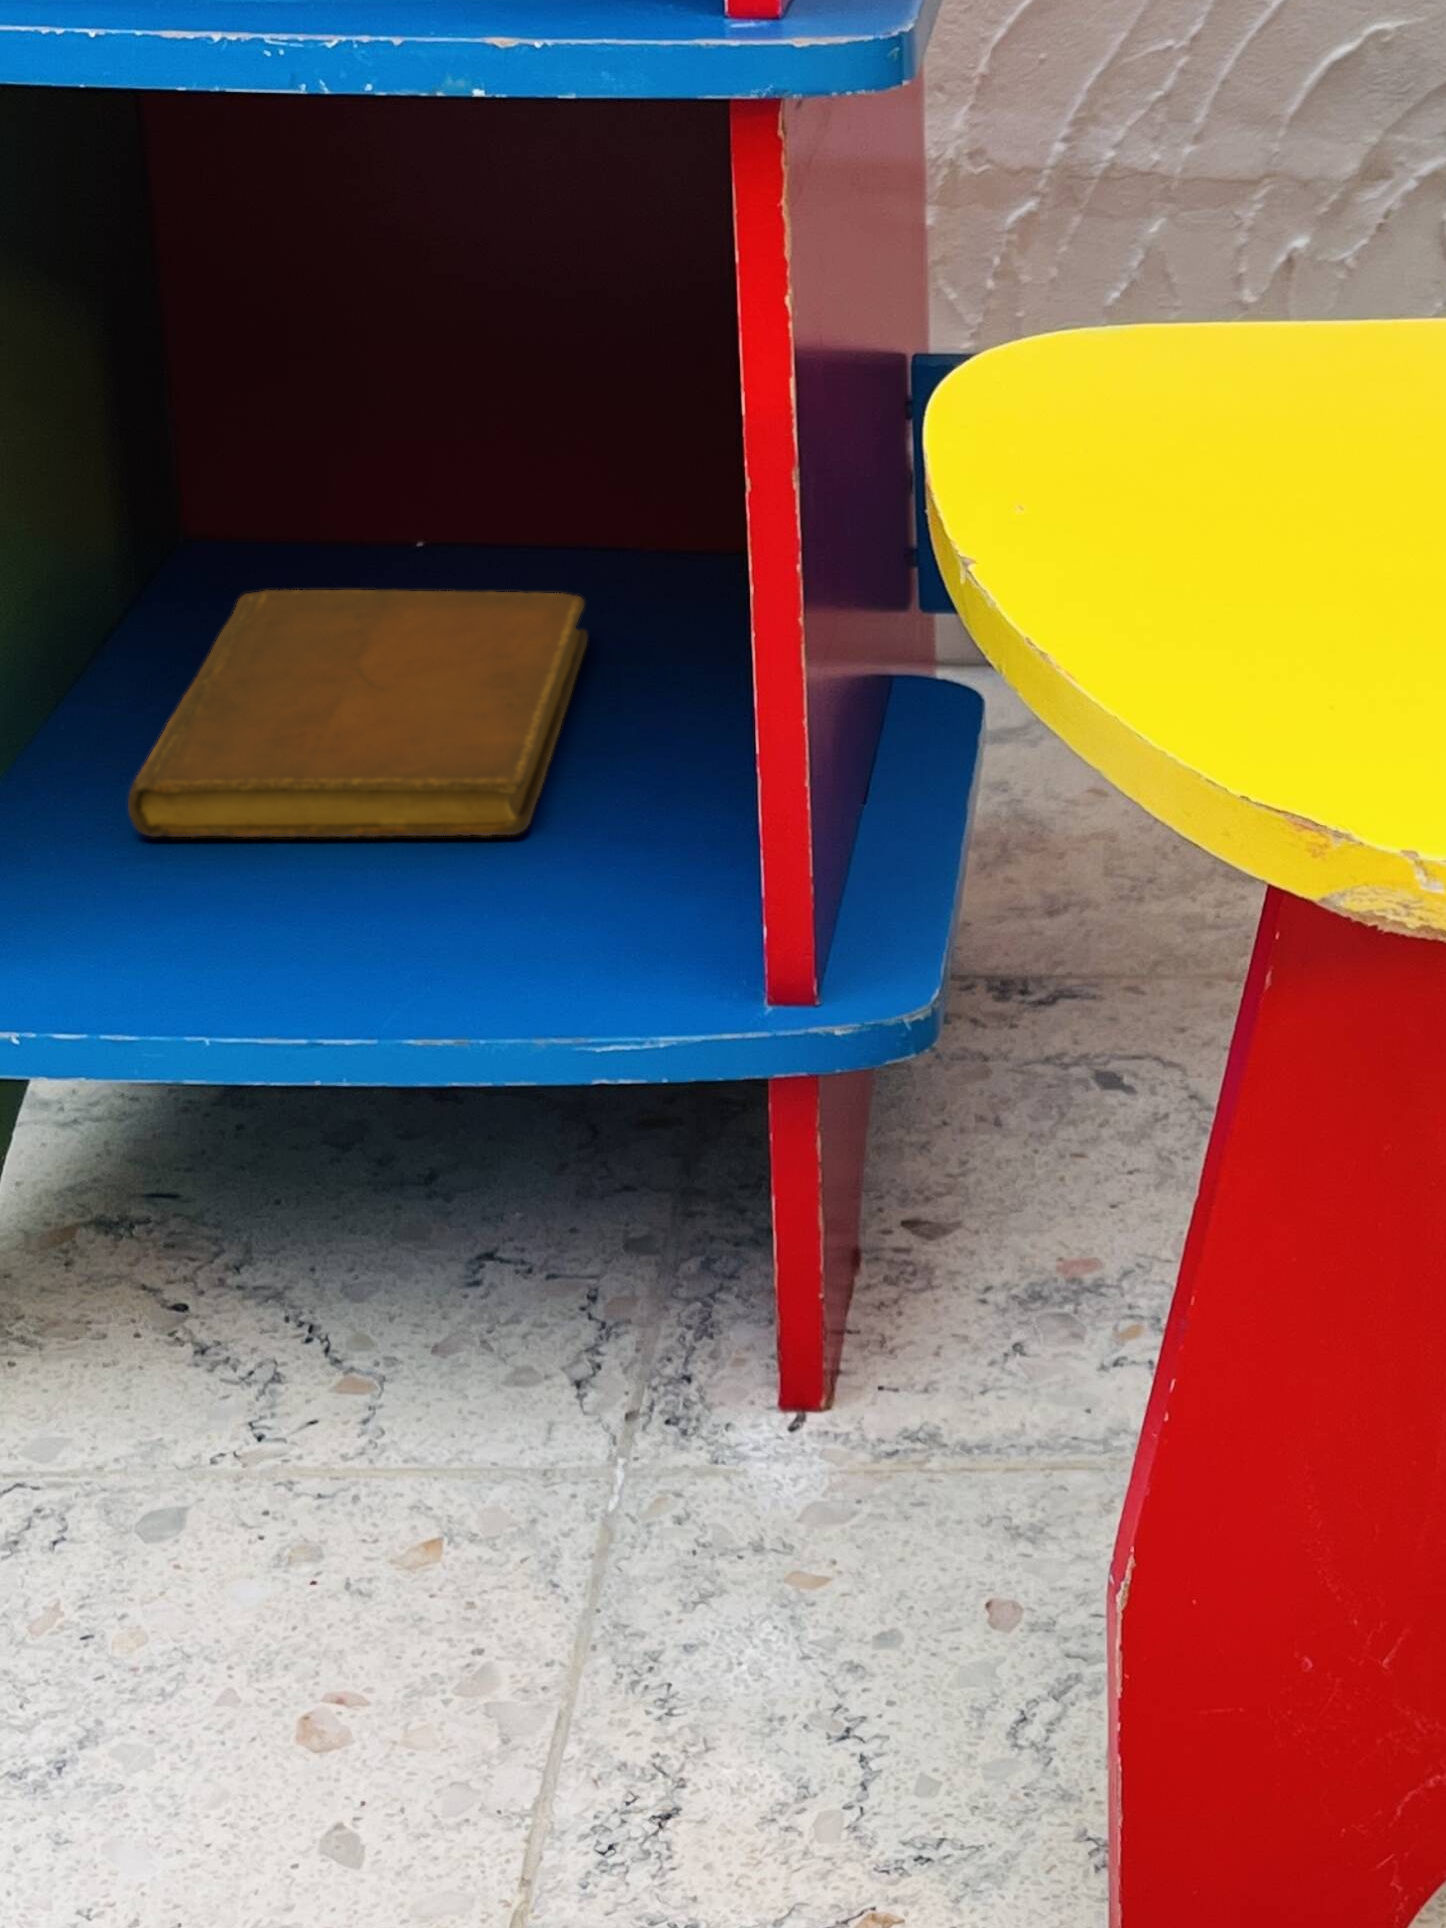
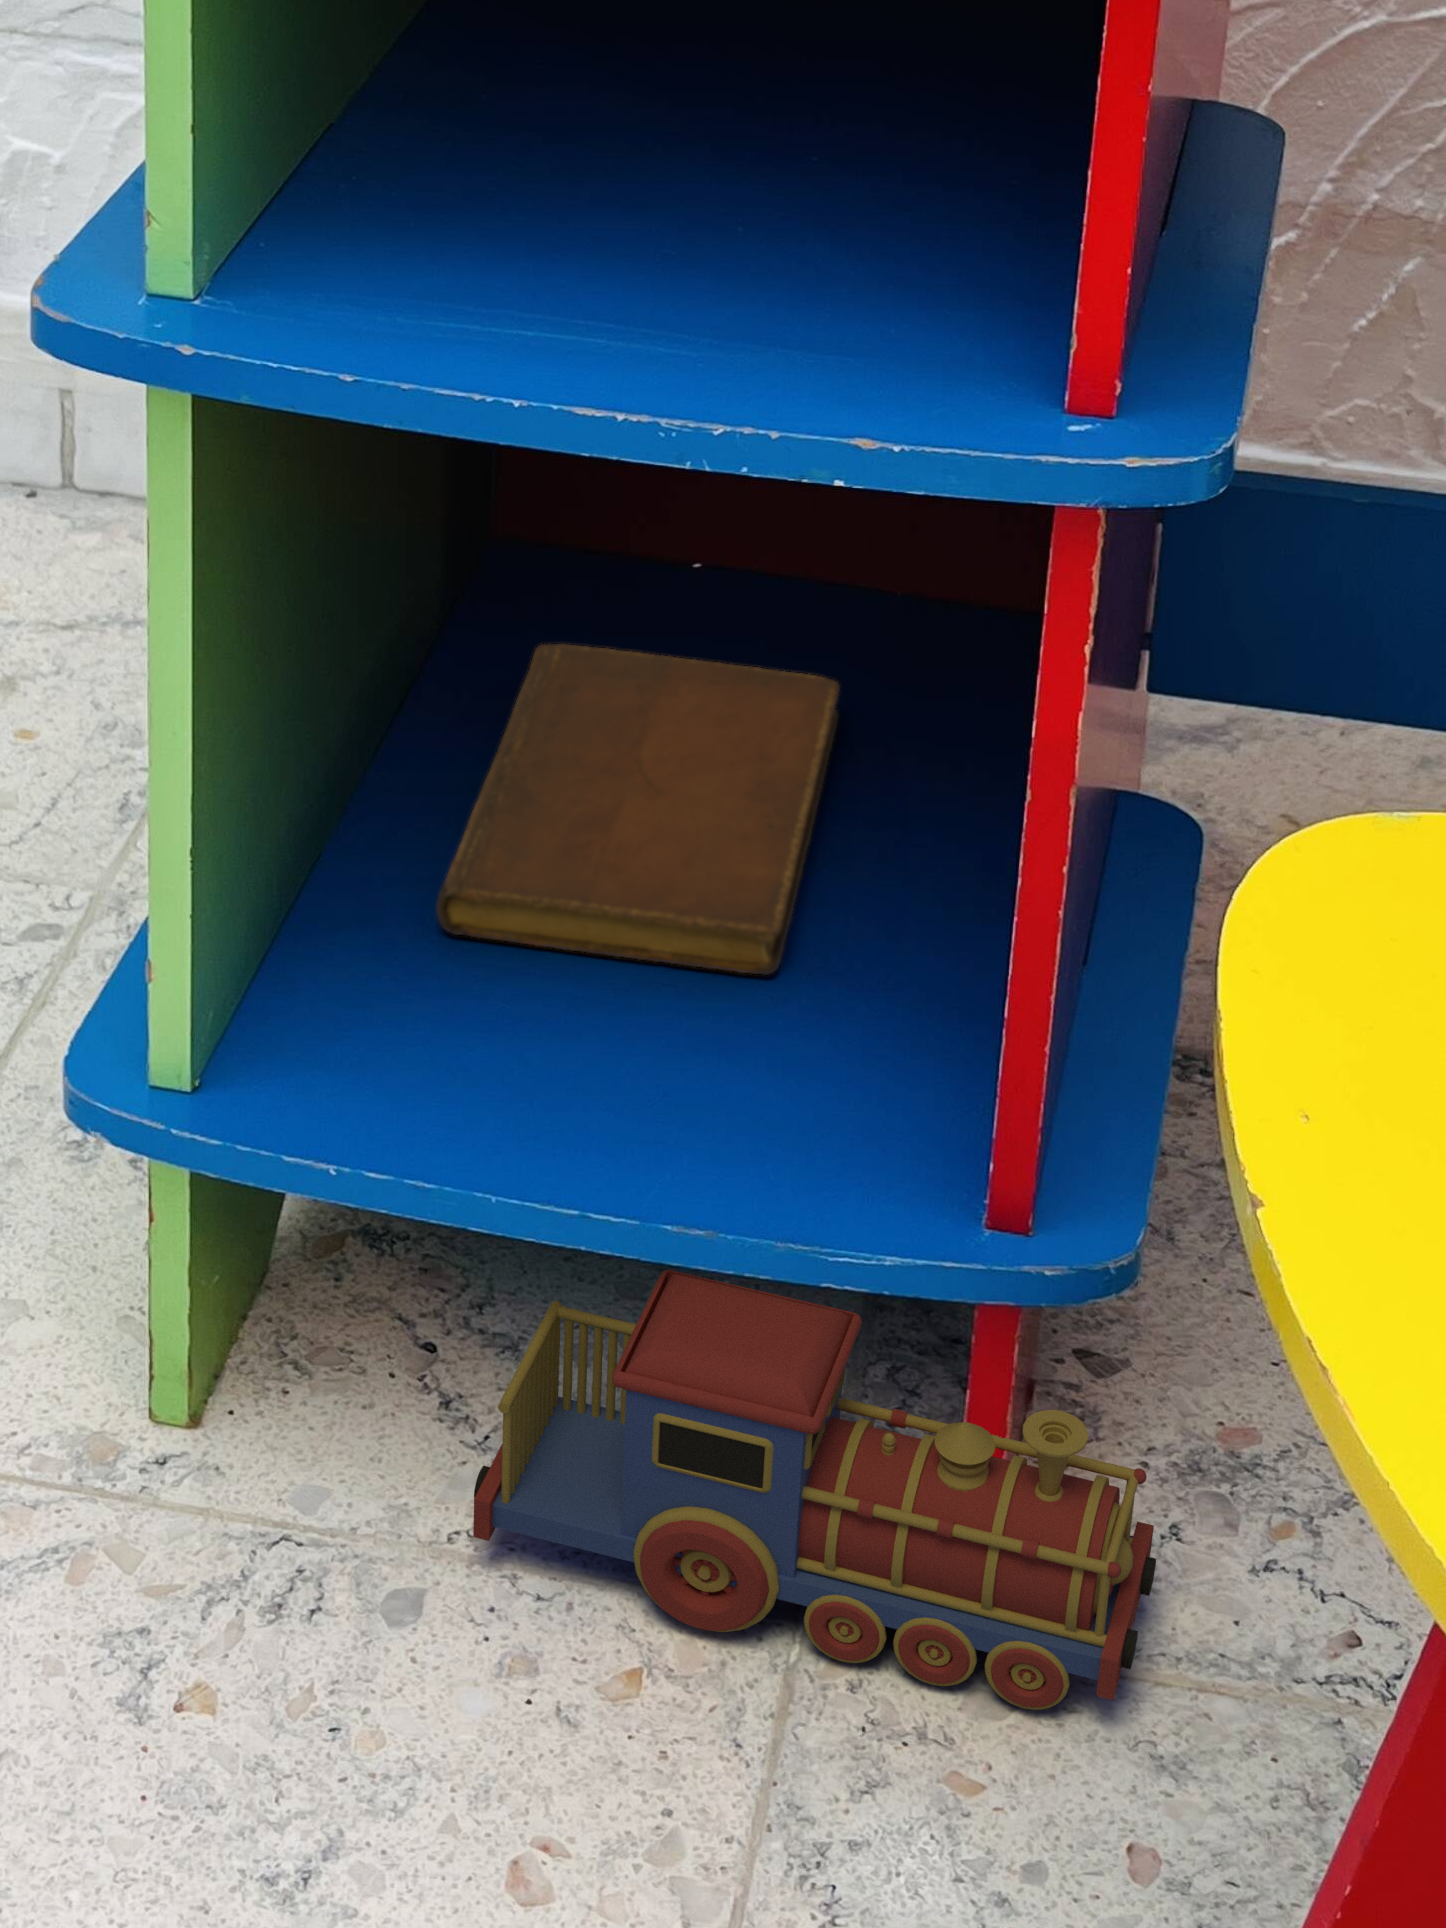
toy train: none [230,1117,995,1503] -> present [473,1270,1156,1710]

